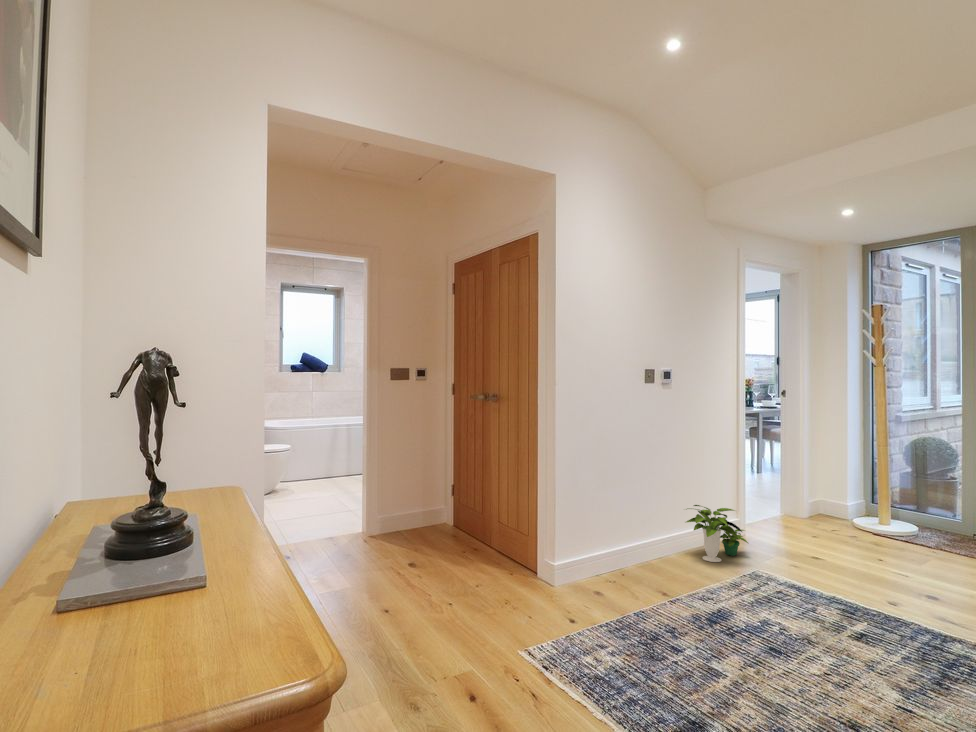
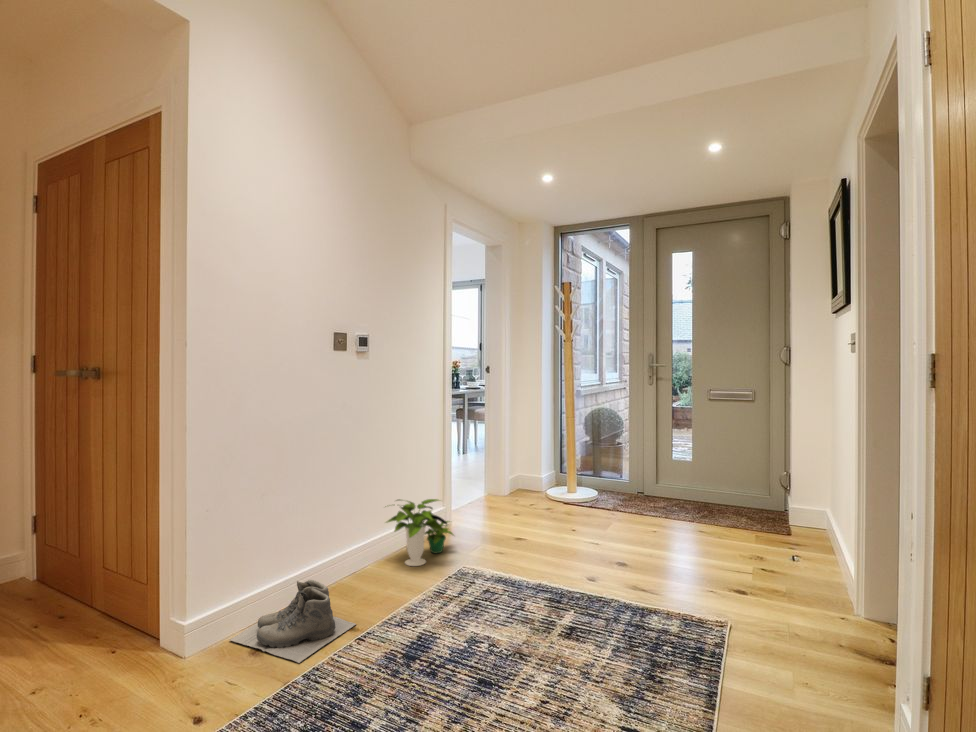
boots: none [580,551,667,606] -> present [230,580,356,663]

